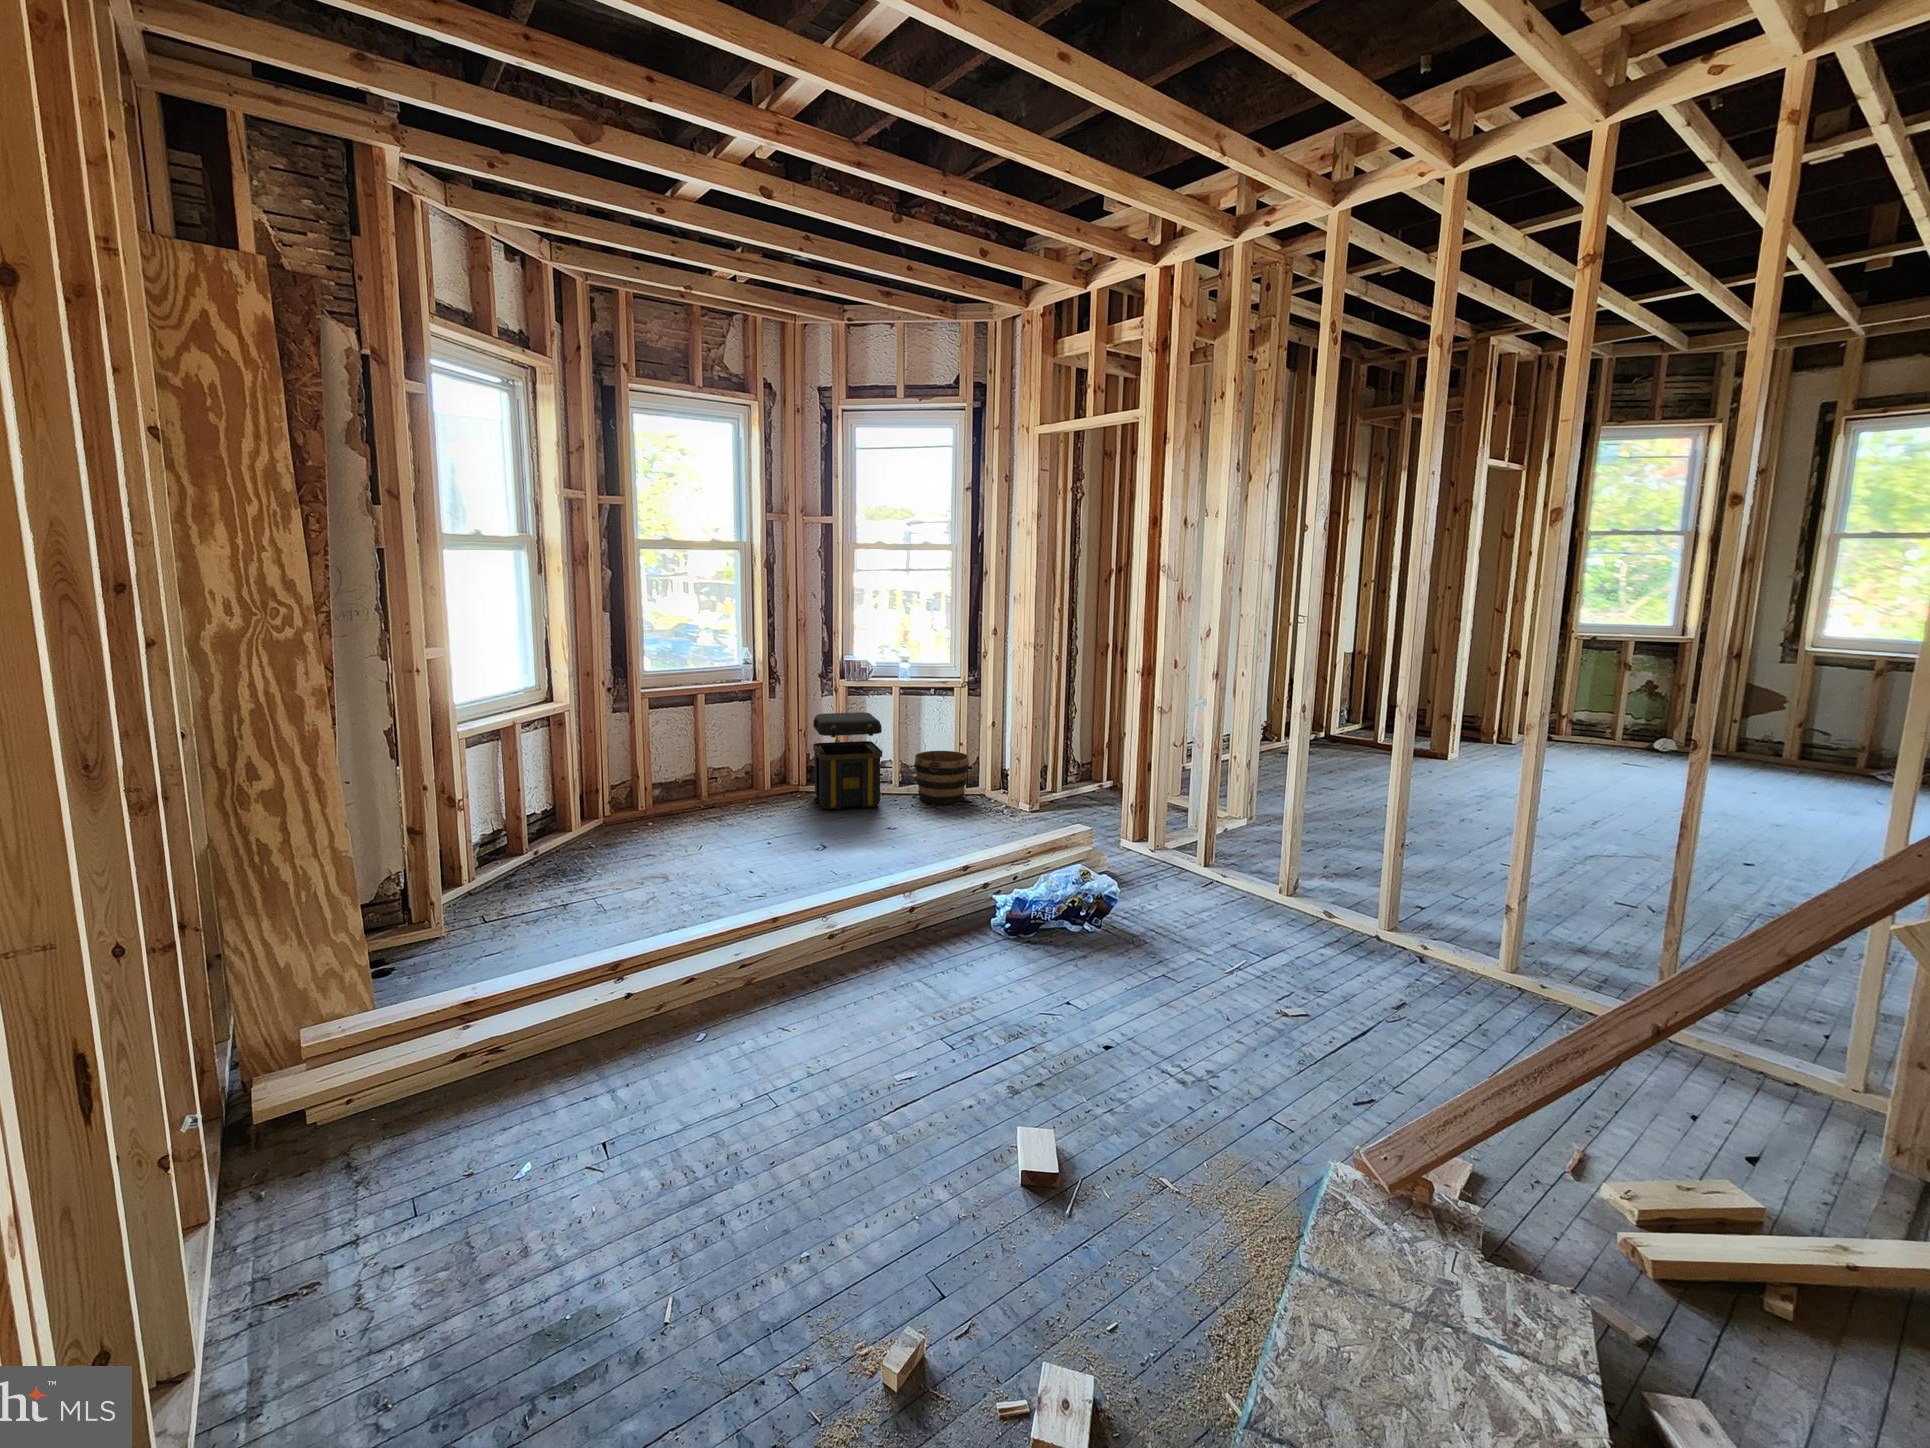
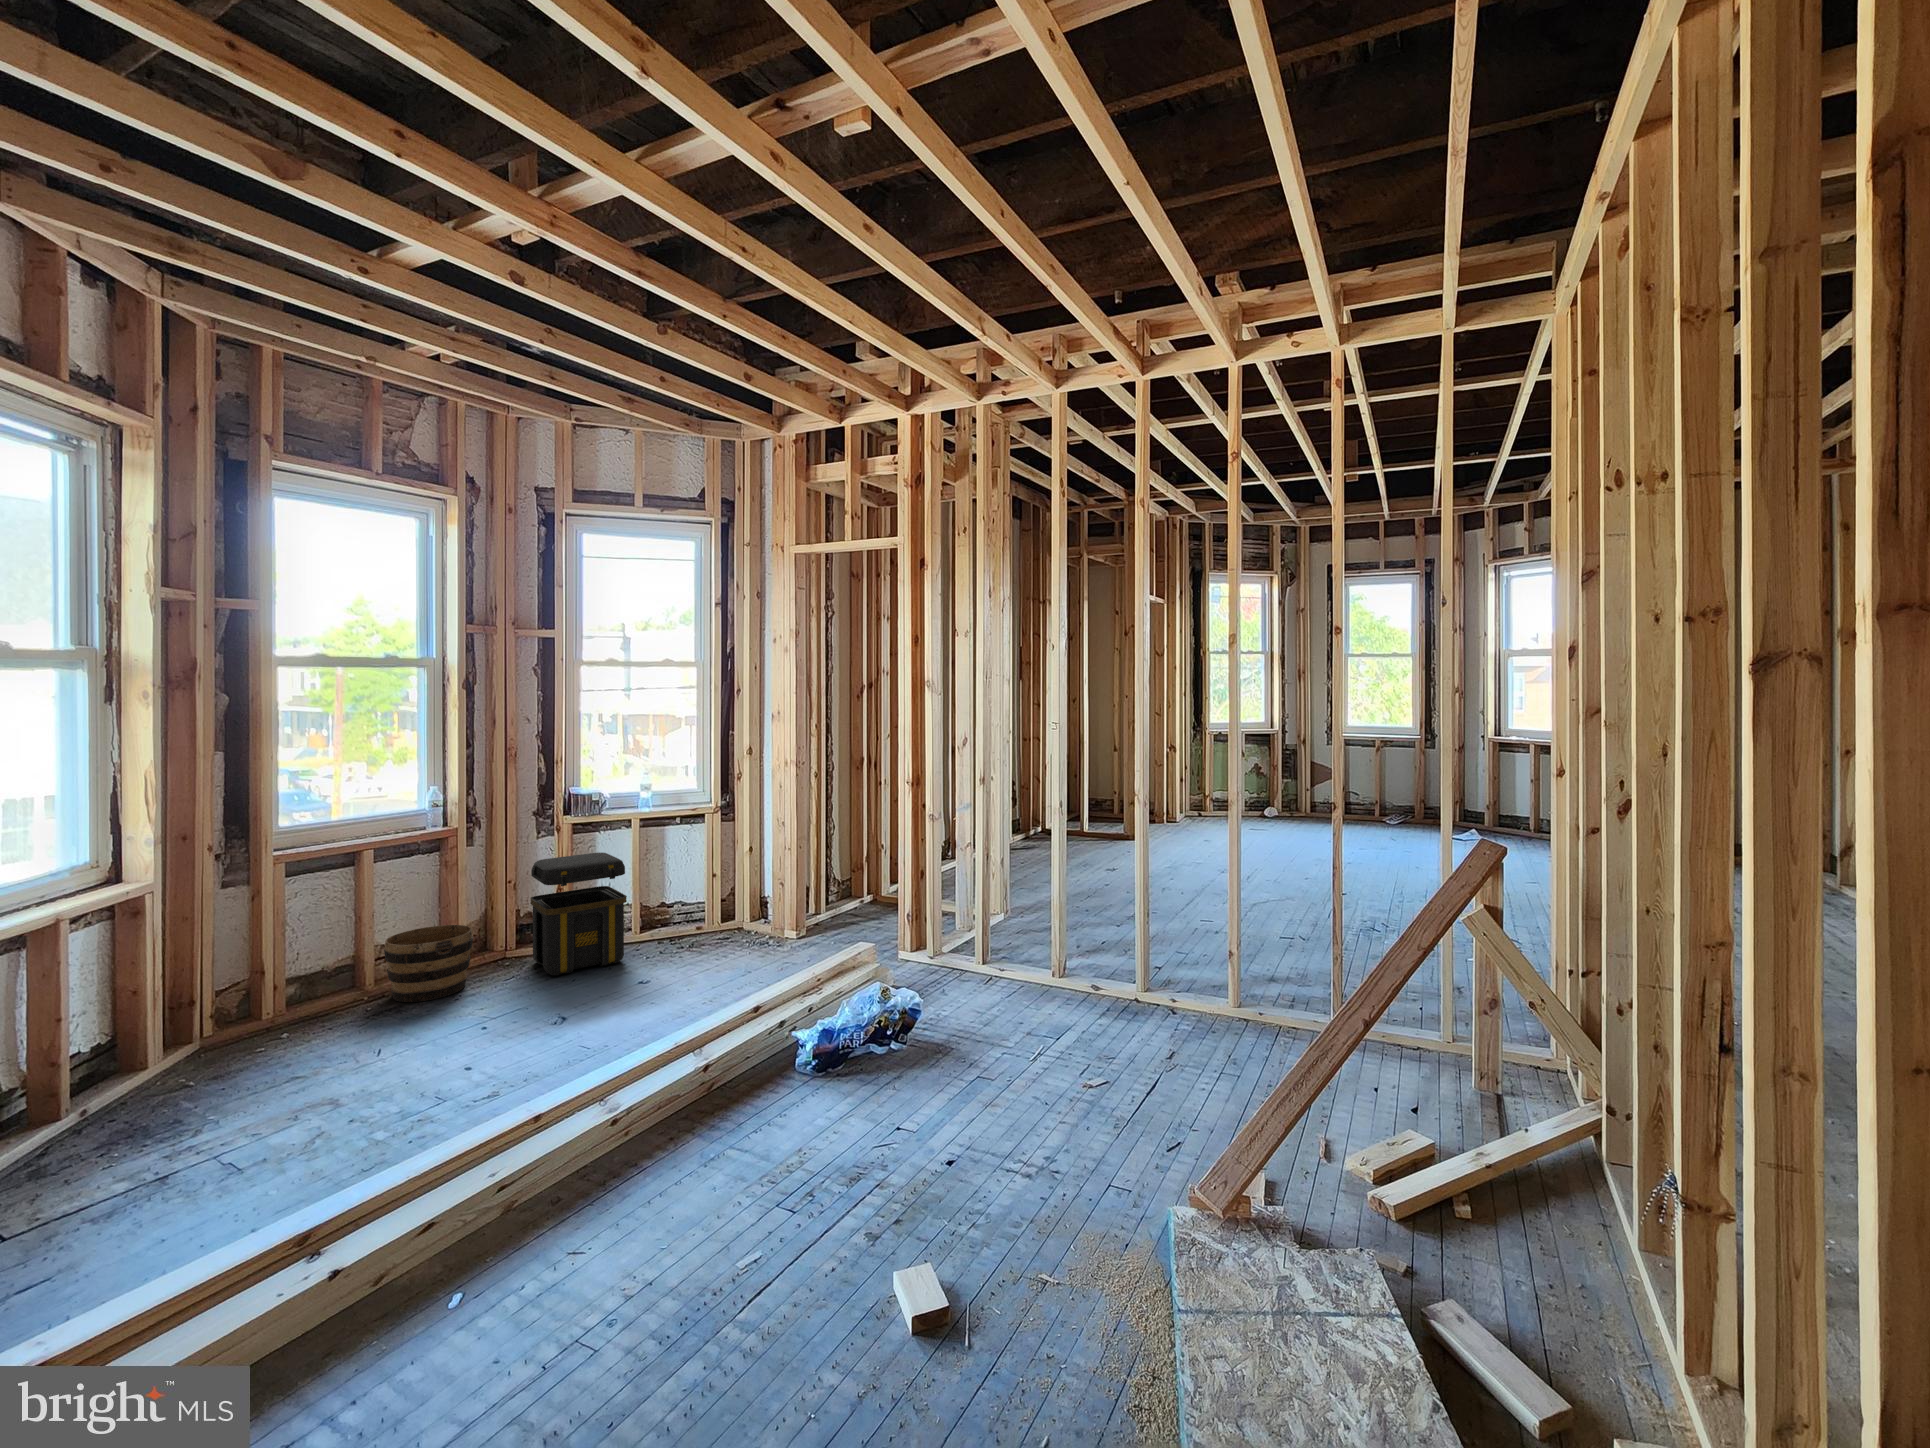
bucket: present [915,751,969,803] -> present [384,925,473,1002]

